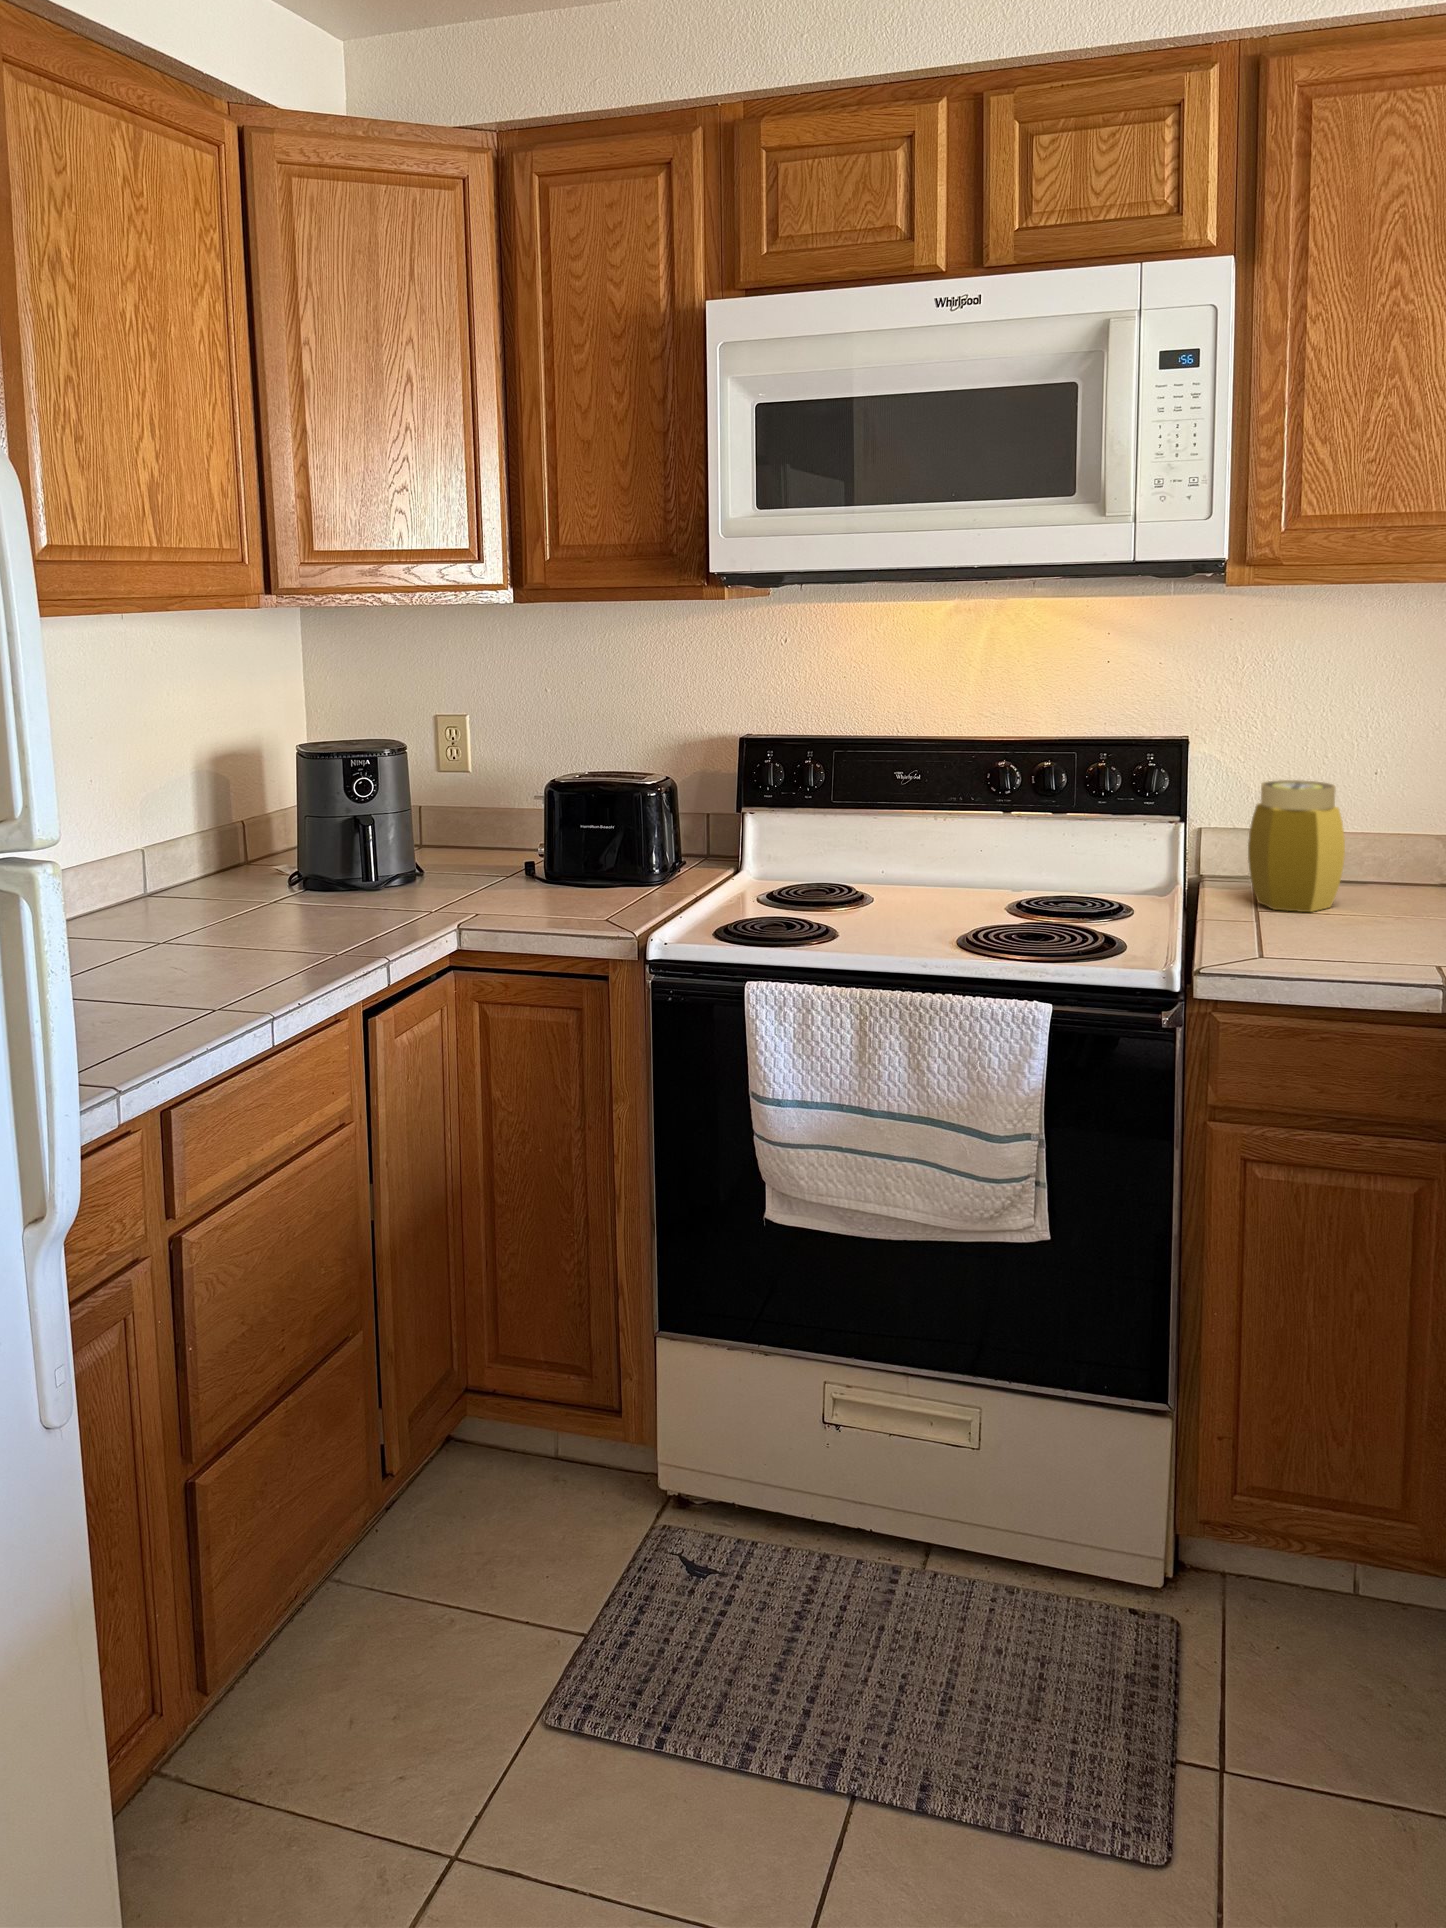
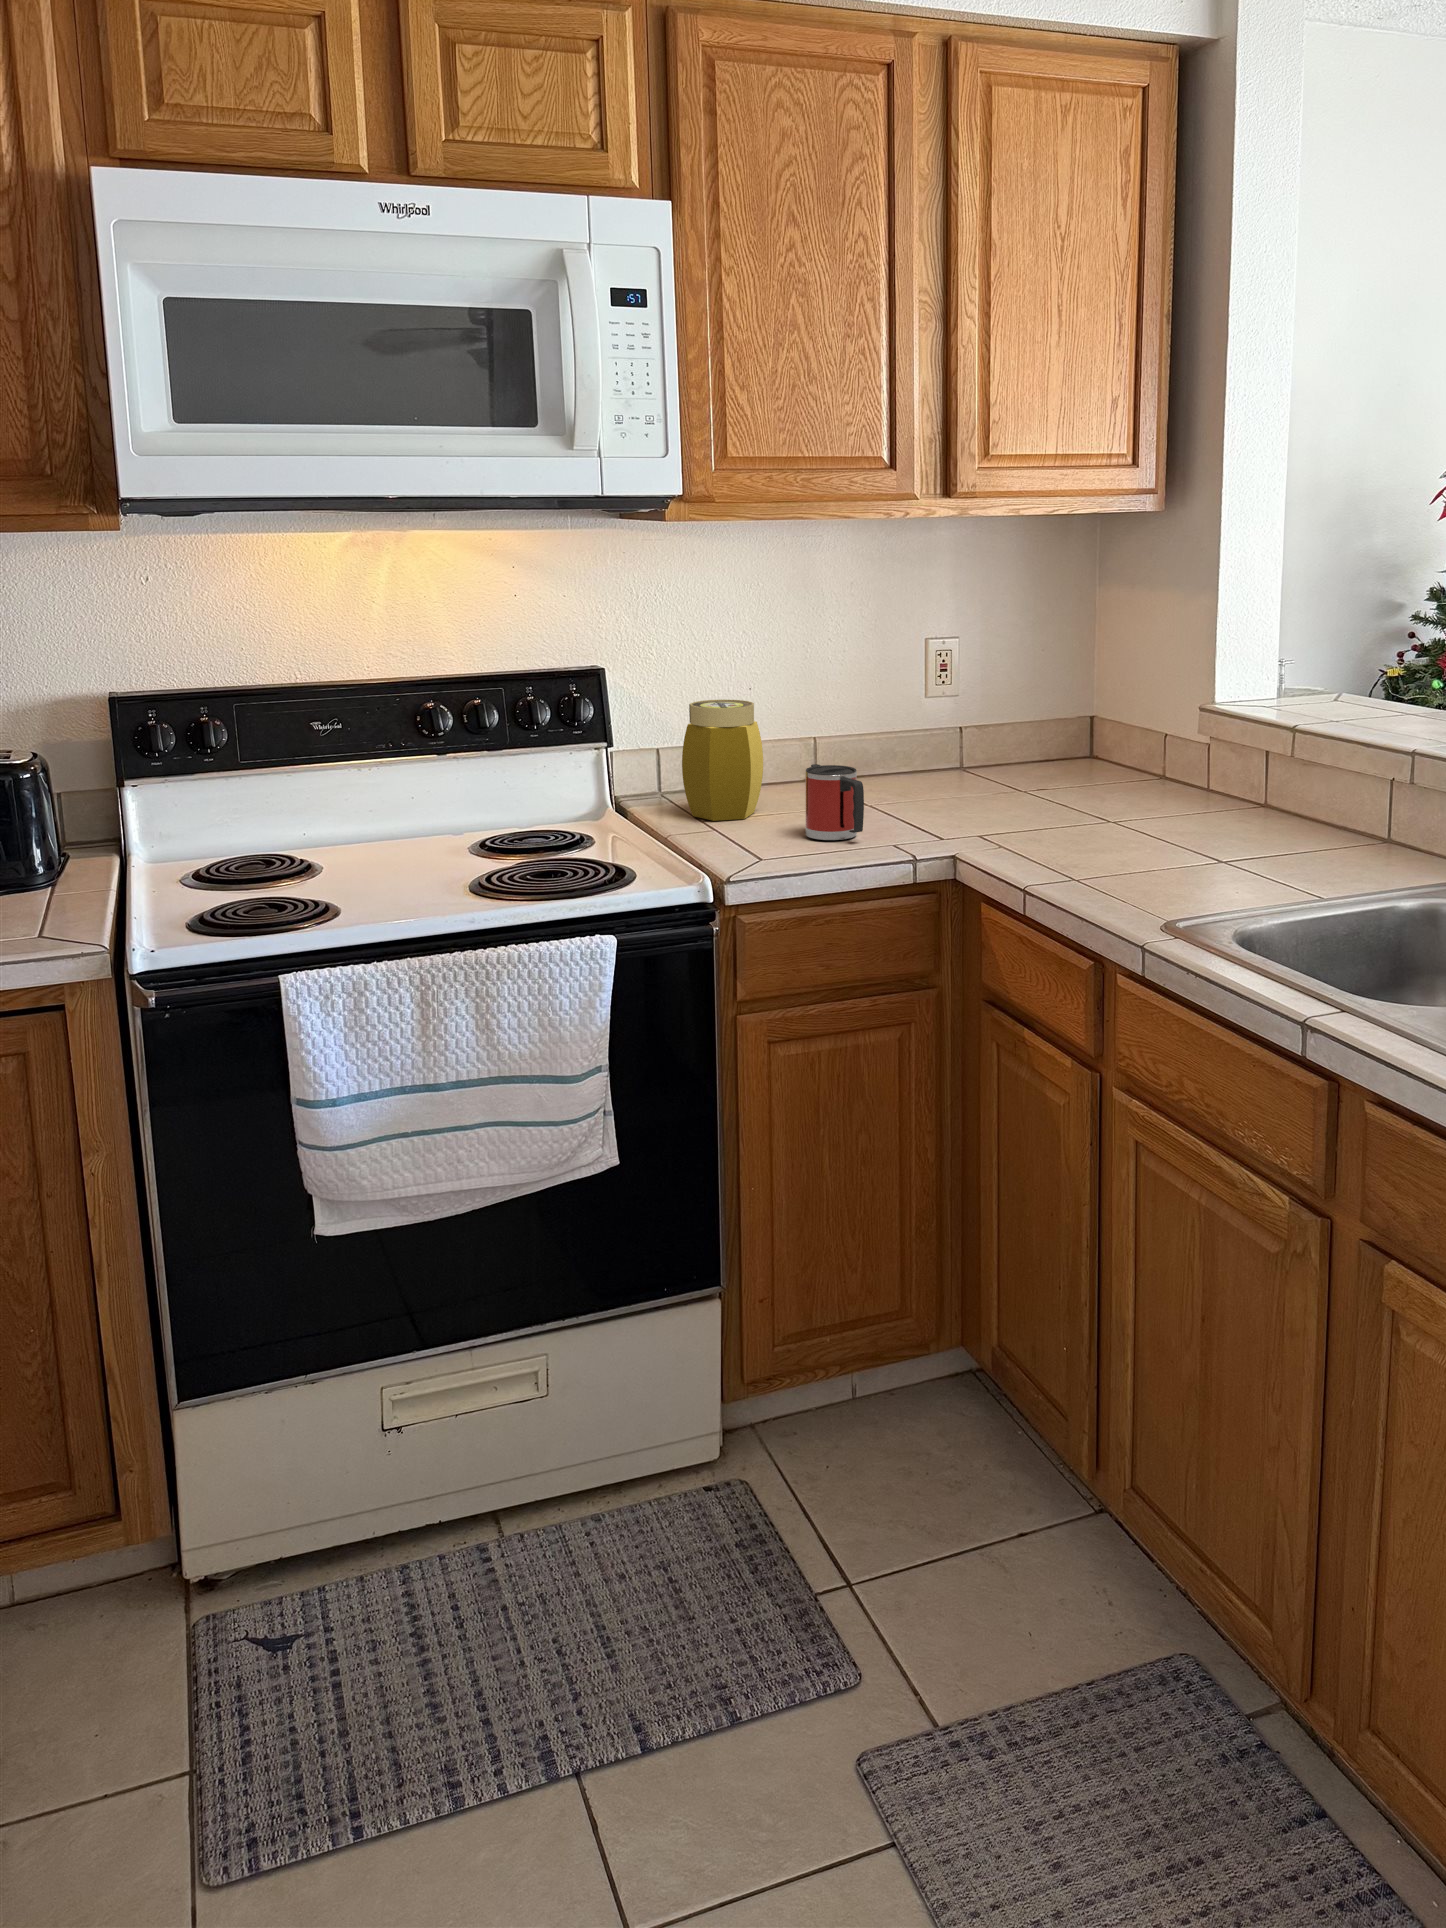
mug: none [1349,859,1416,947] -> present [805,764,864,840]

